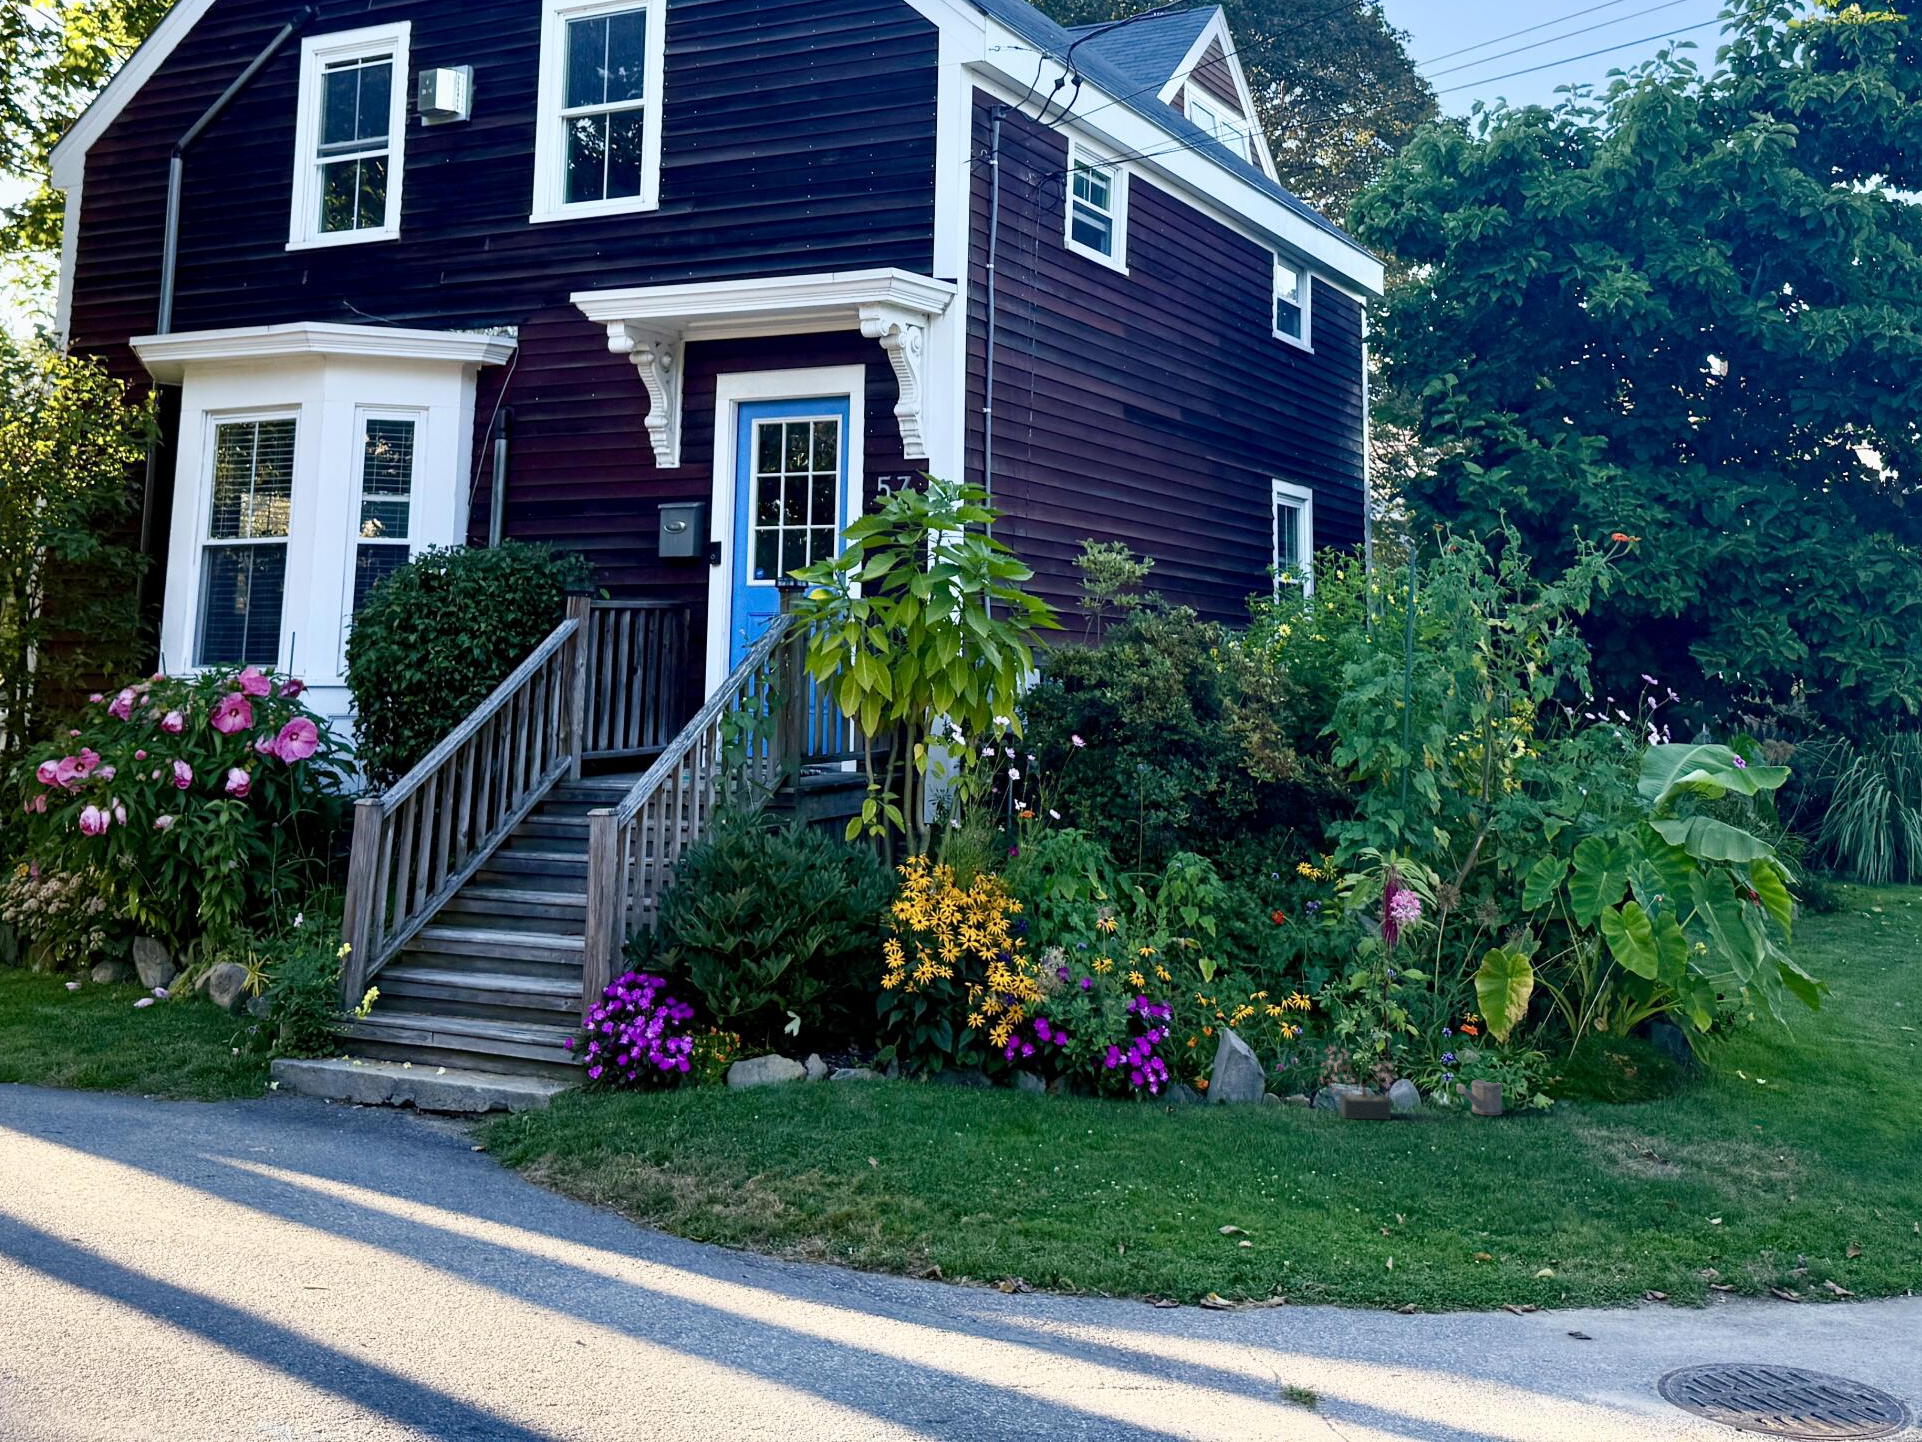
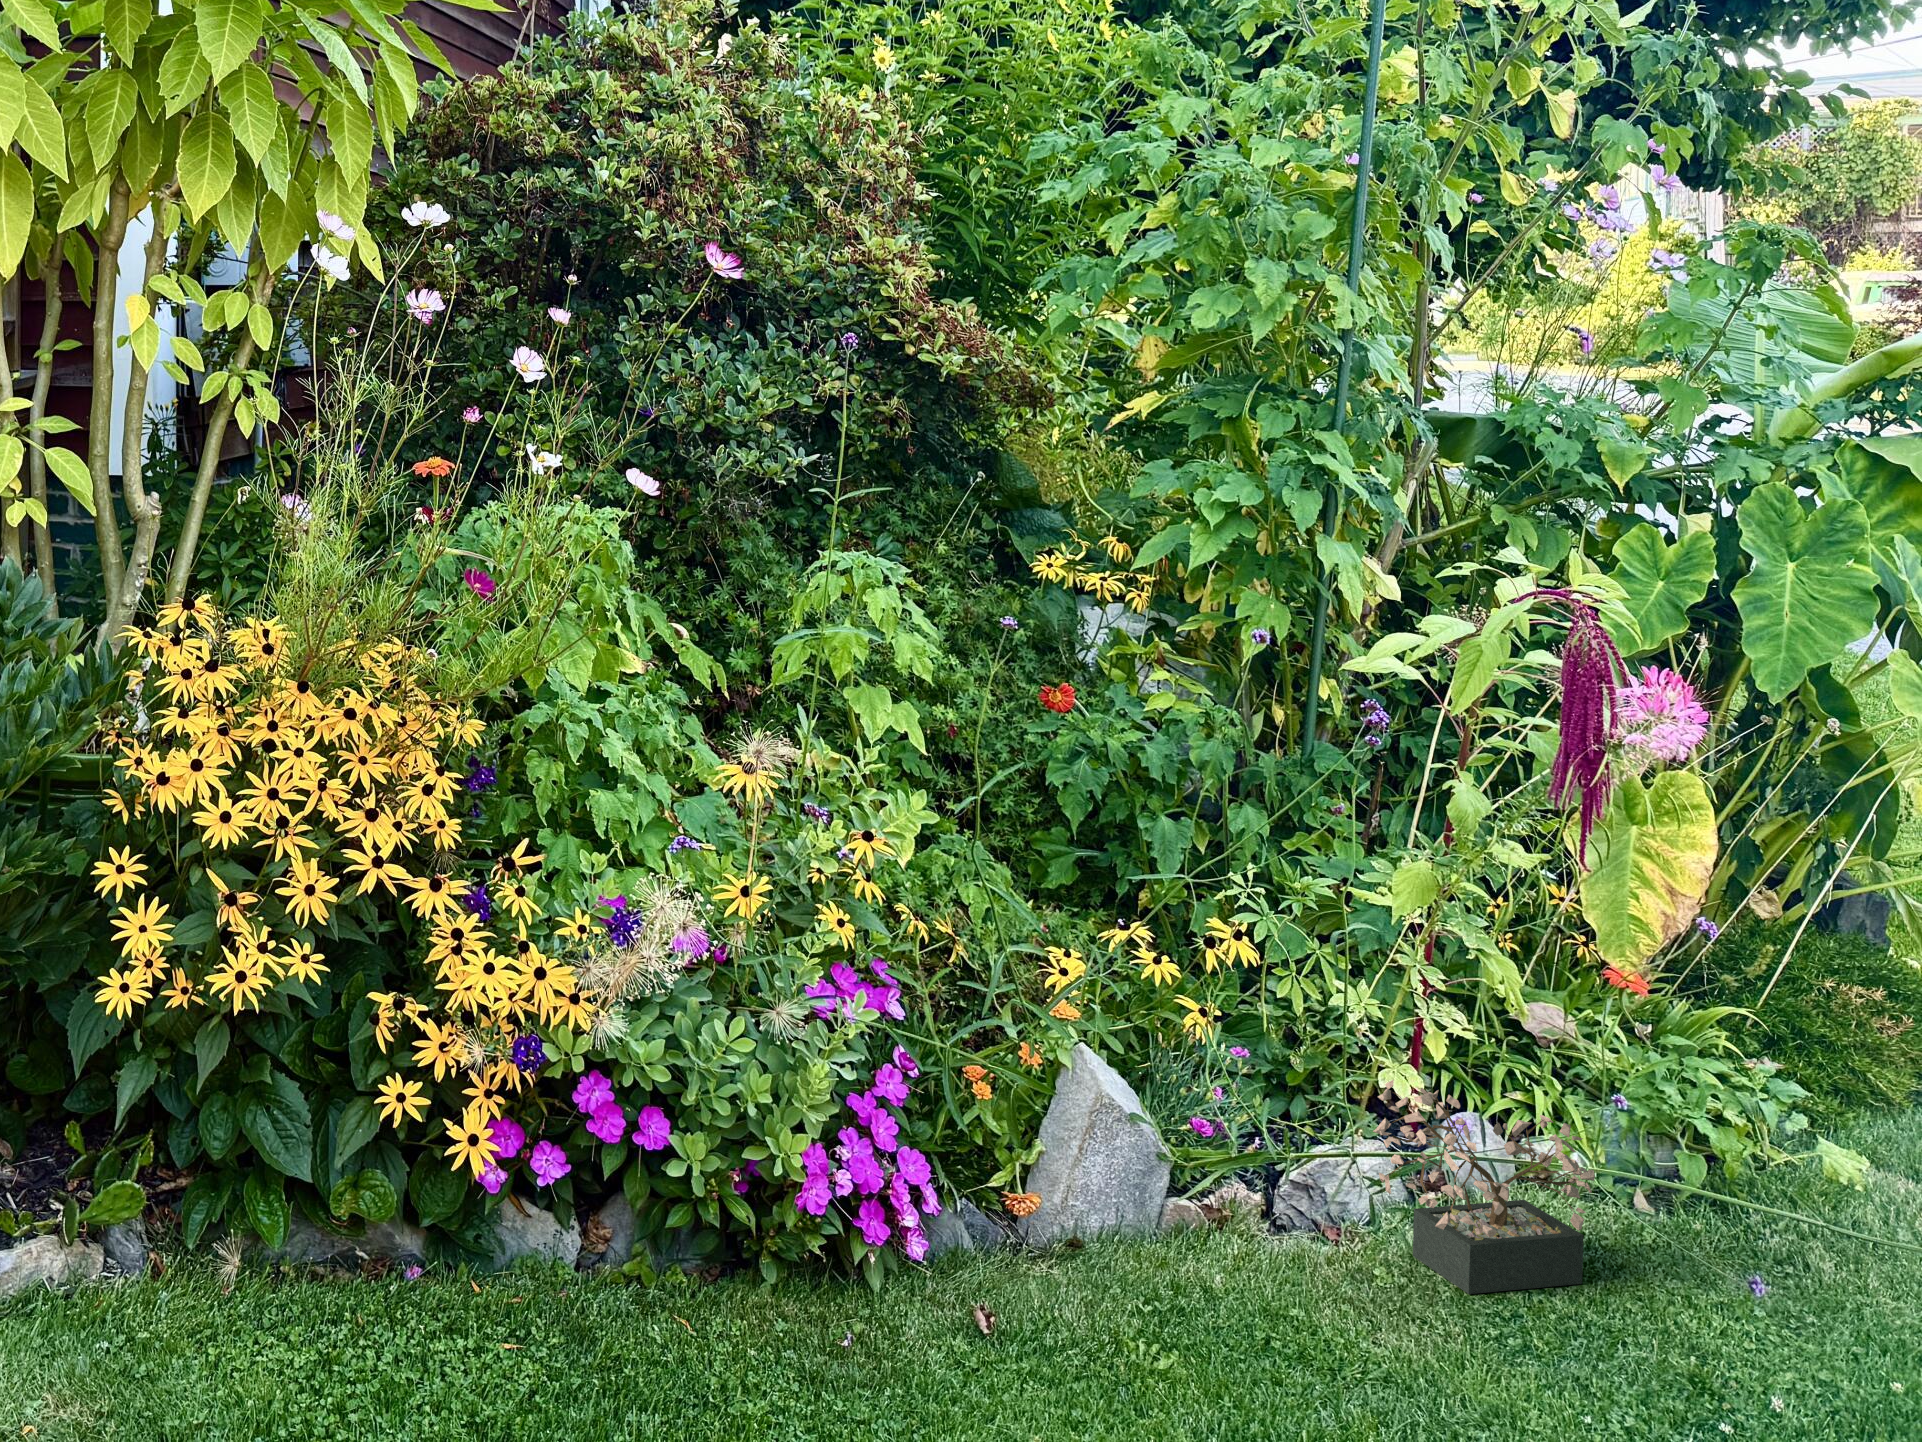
watering can: present [1457,1080,1502,1116] -> none [1699,1110,1794,1226]

